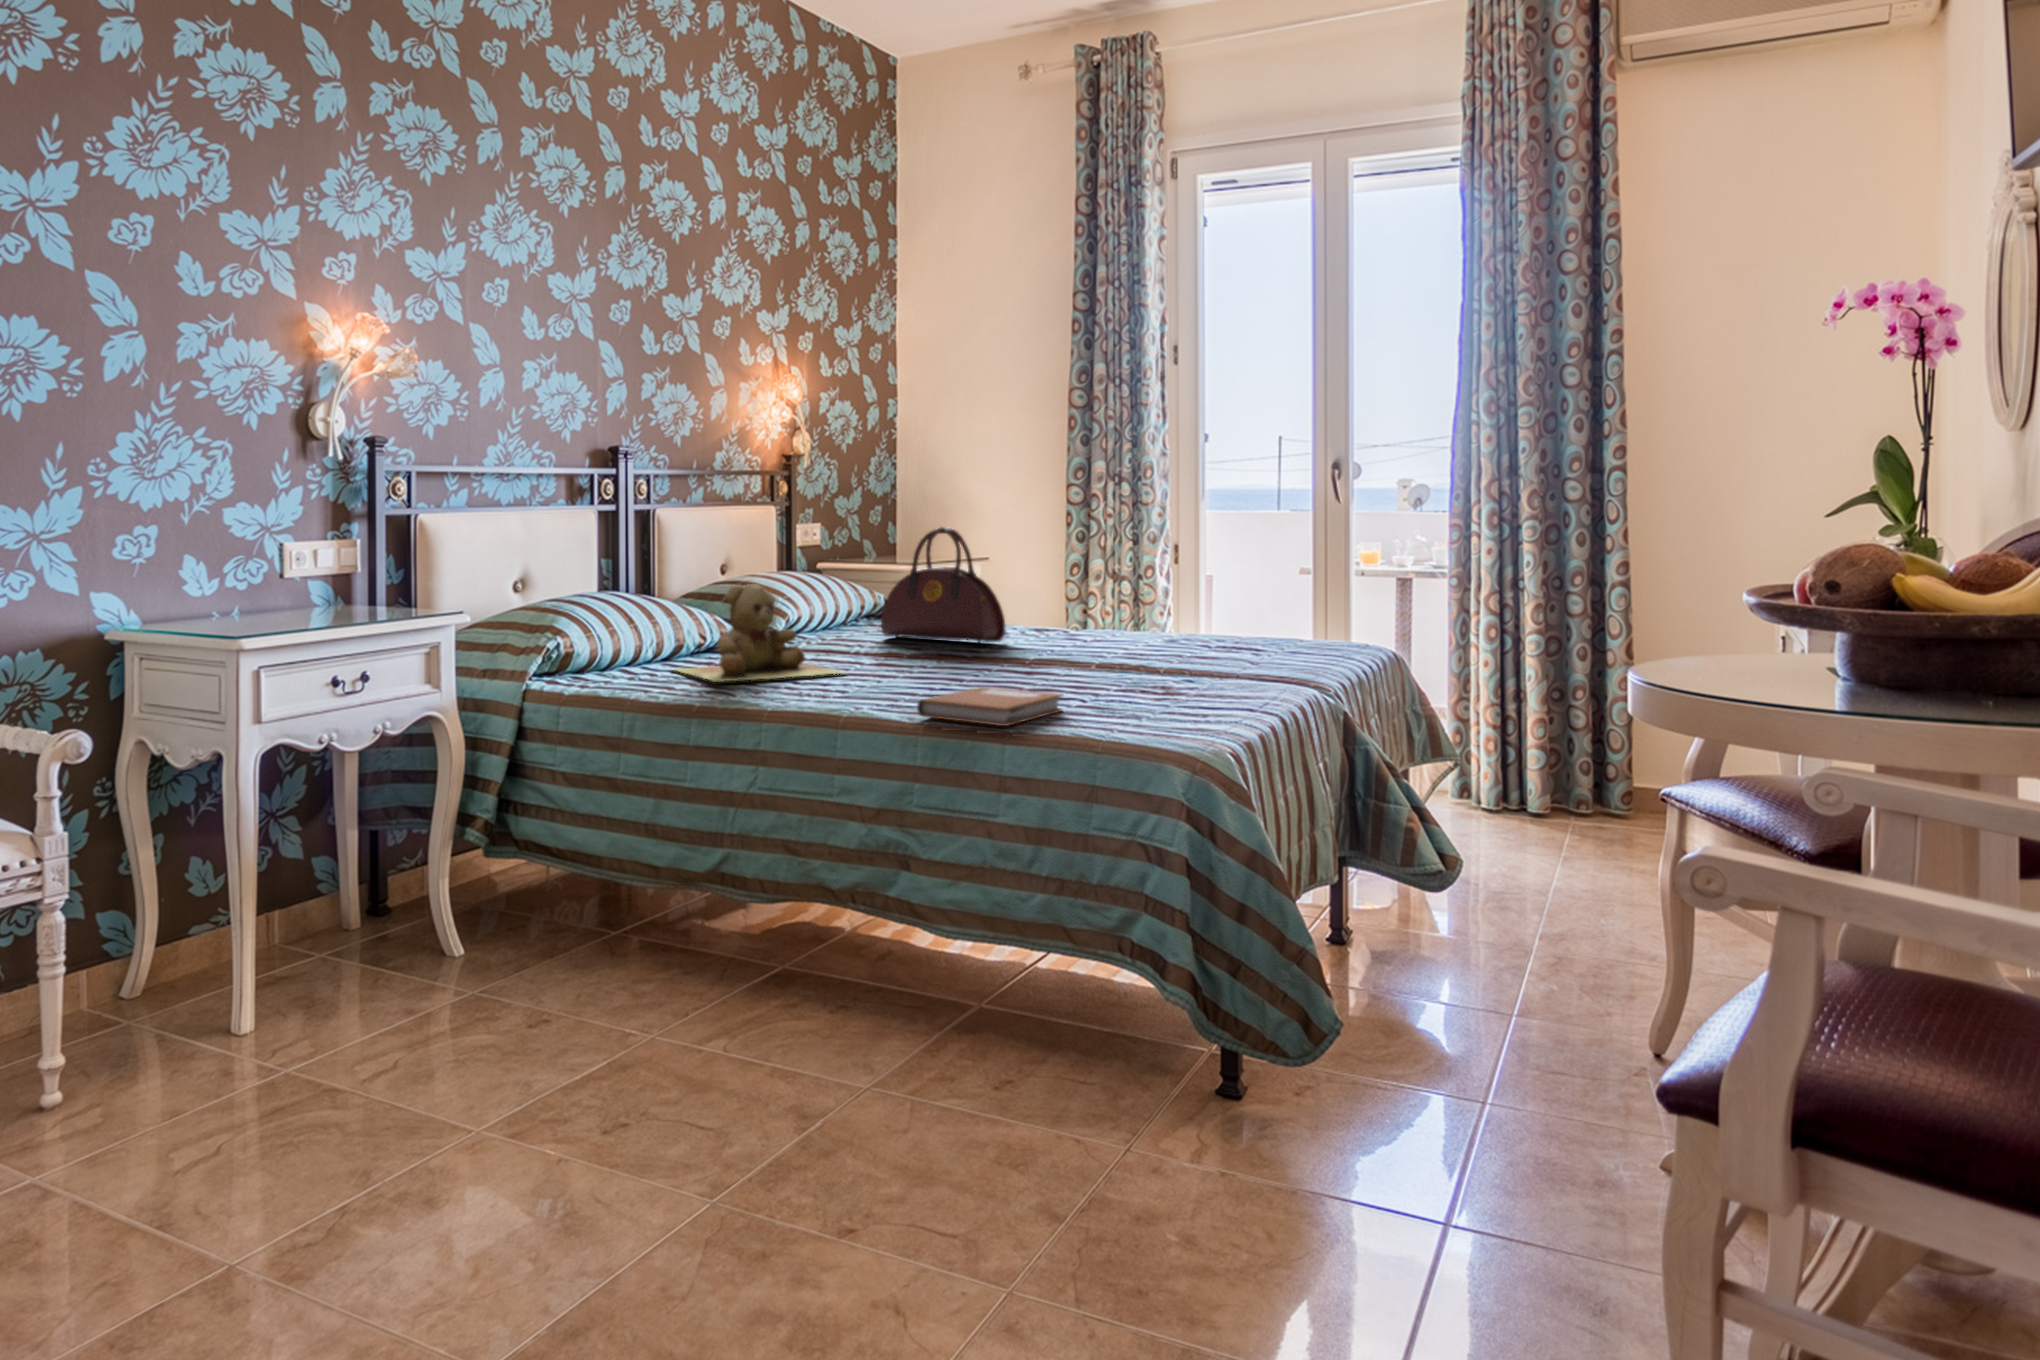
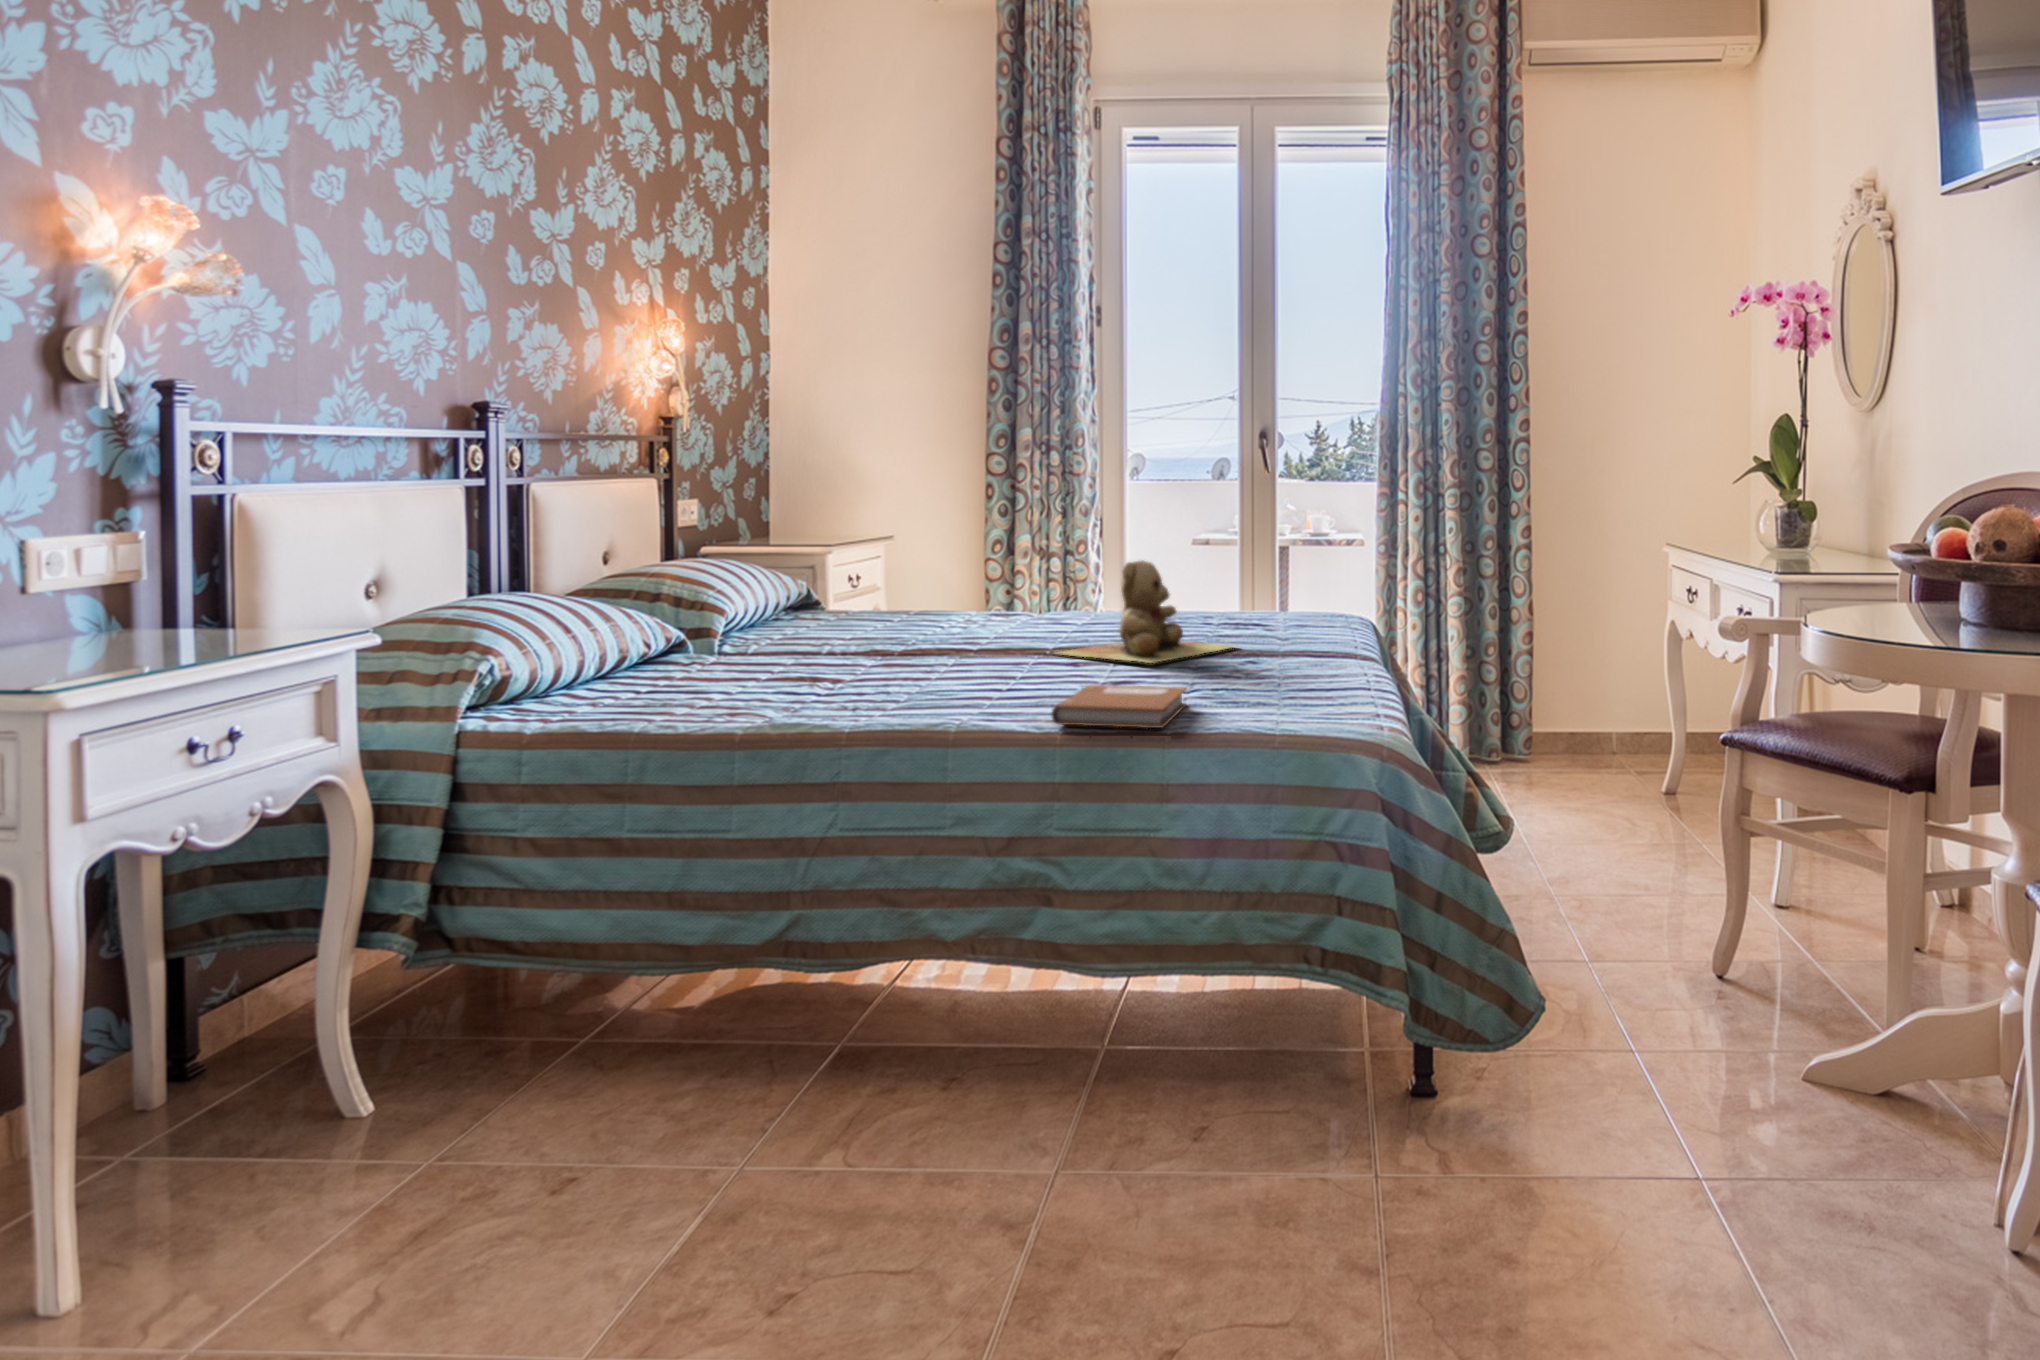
handbag: present [881,527,1005,642] -> none [859,504,1006,632]
teddy bear: present [676,584,843,682] -> present [1058,560,1234,663]

